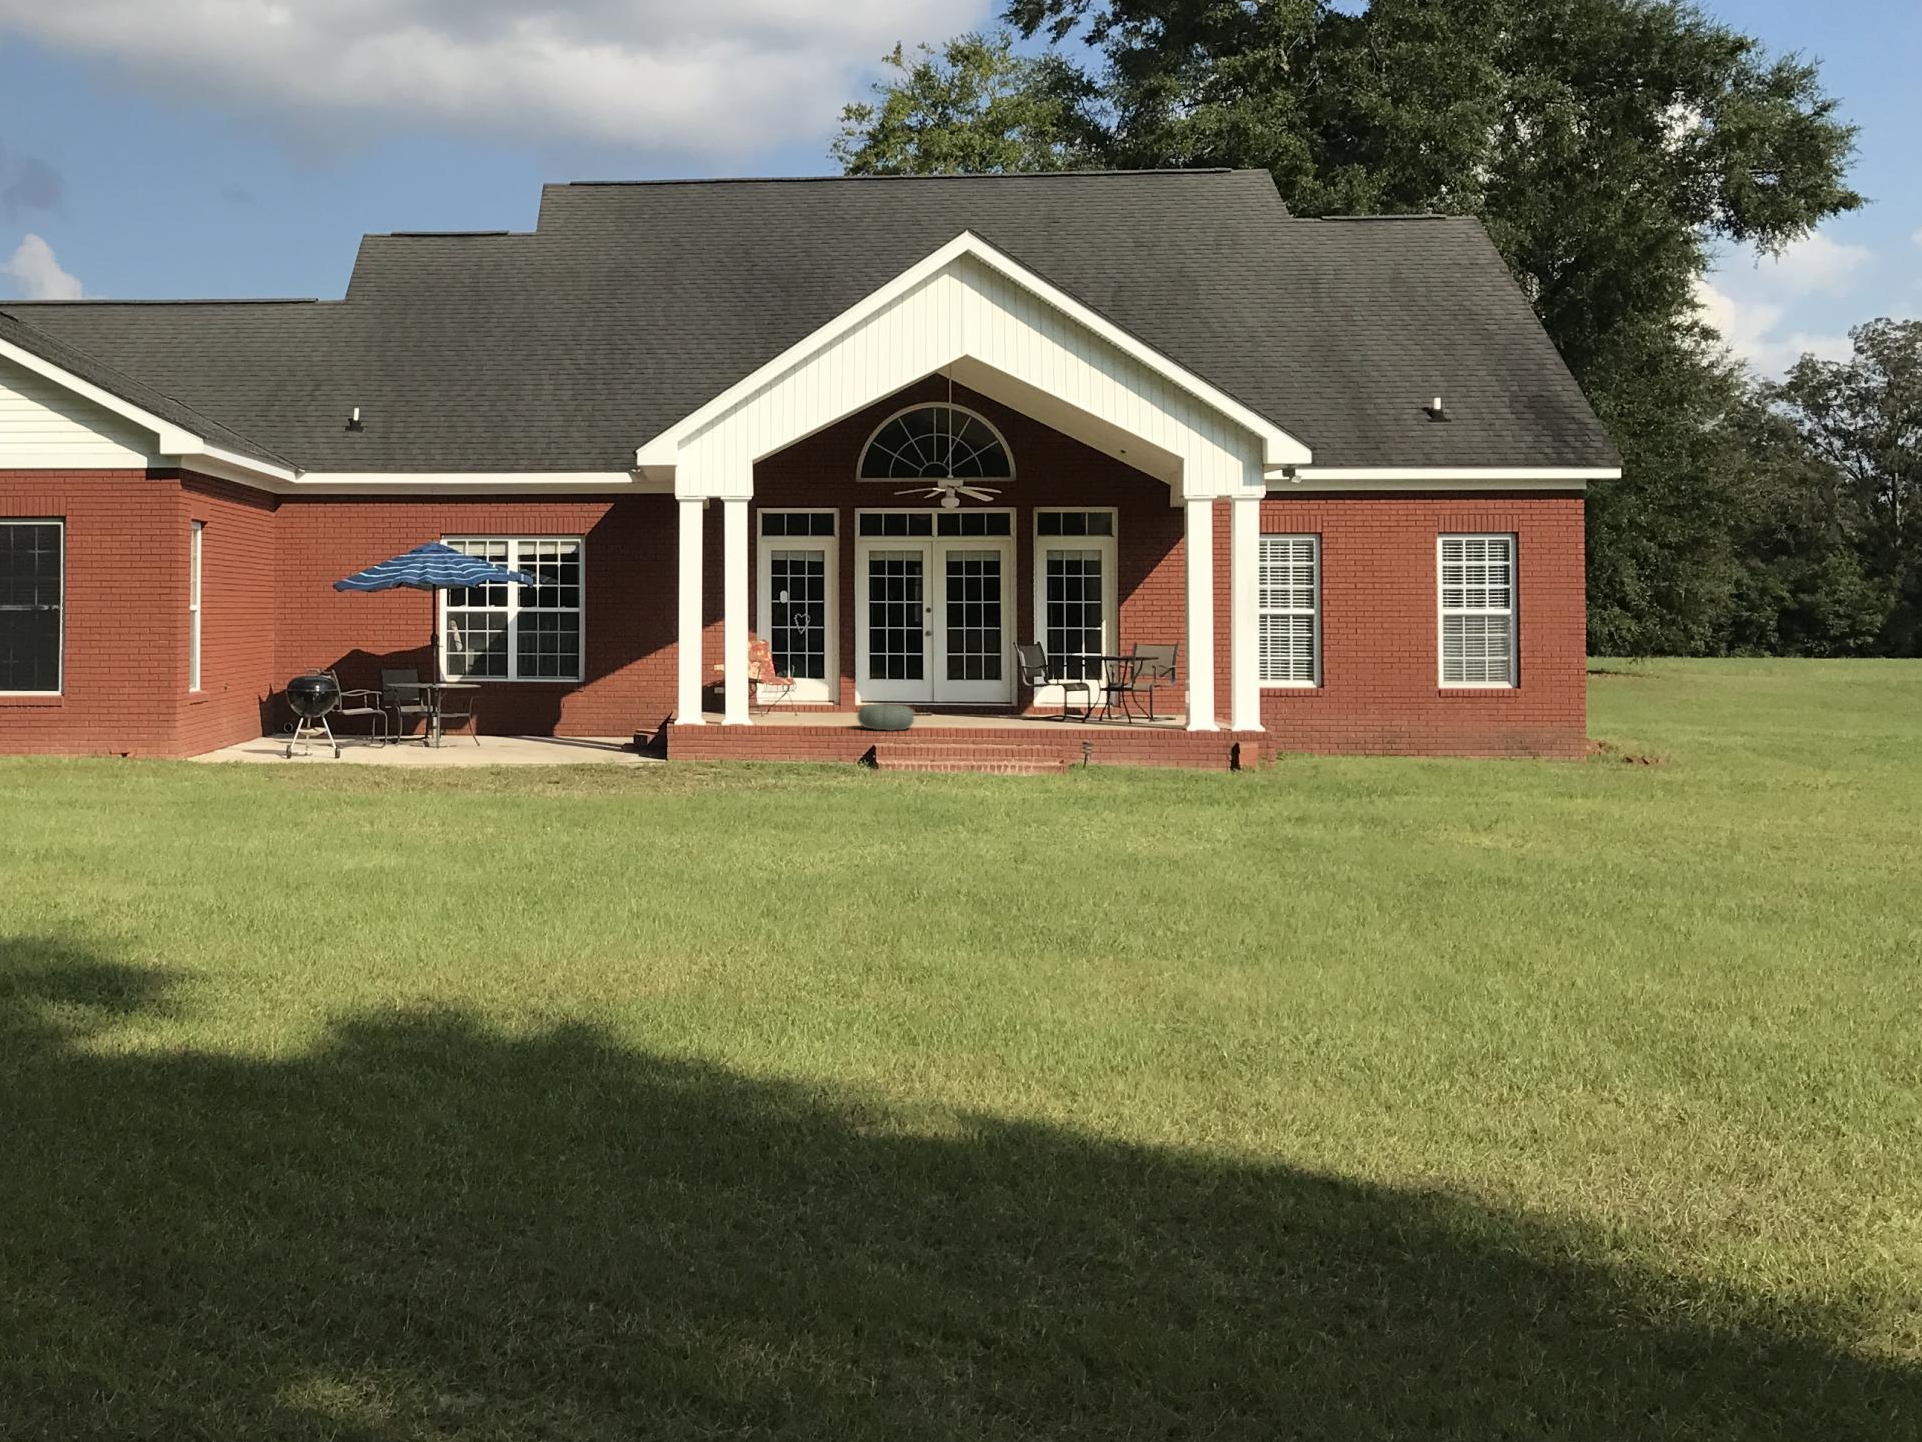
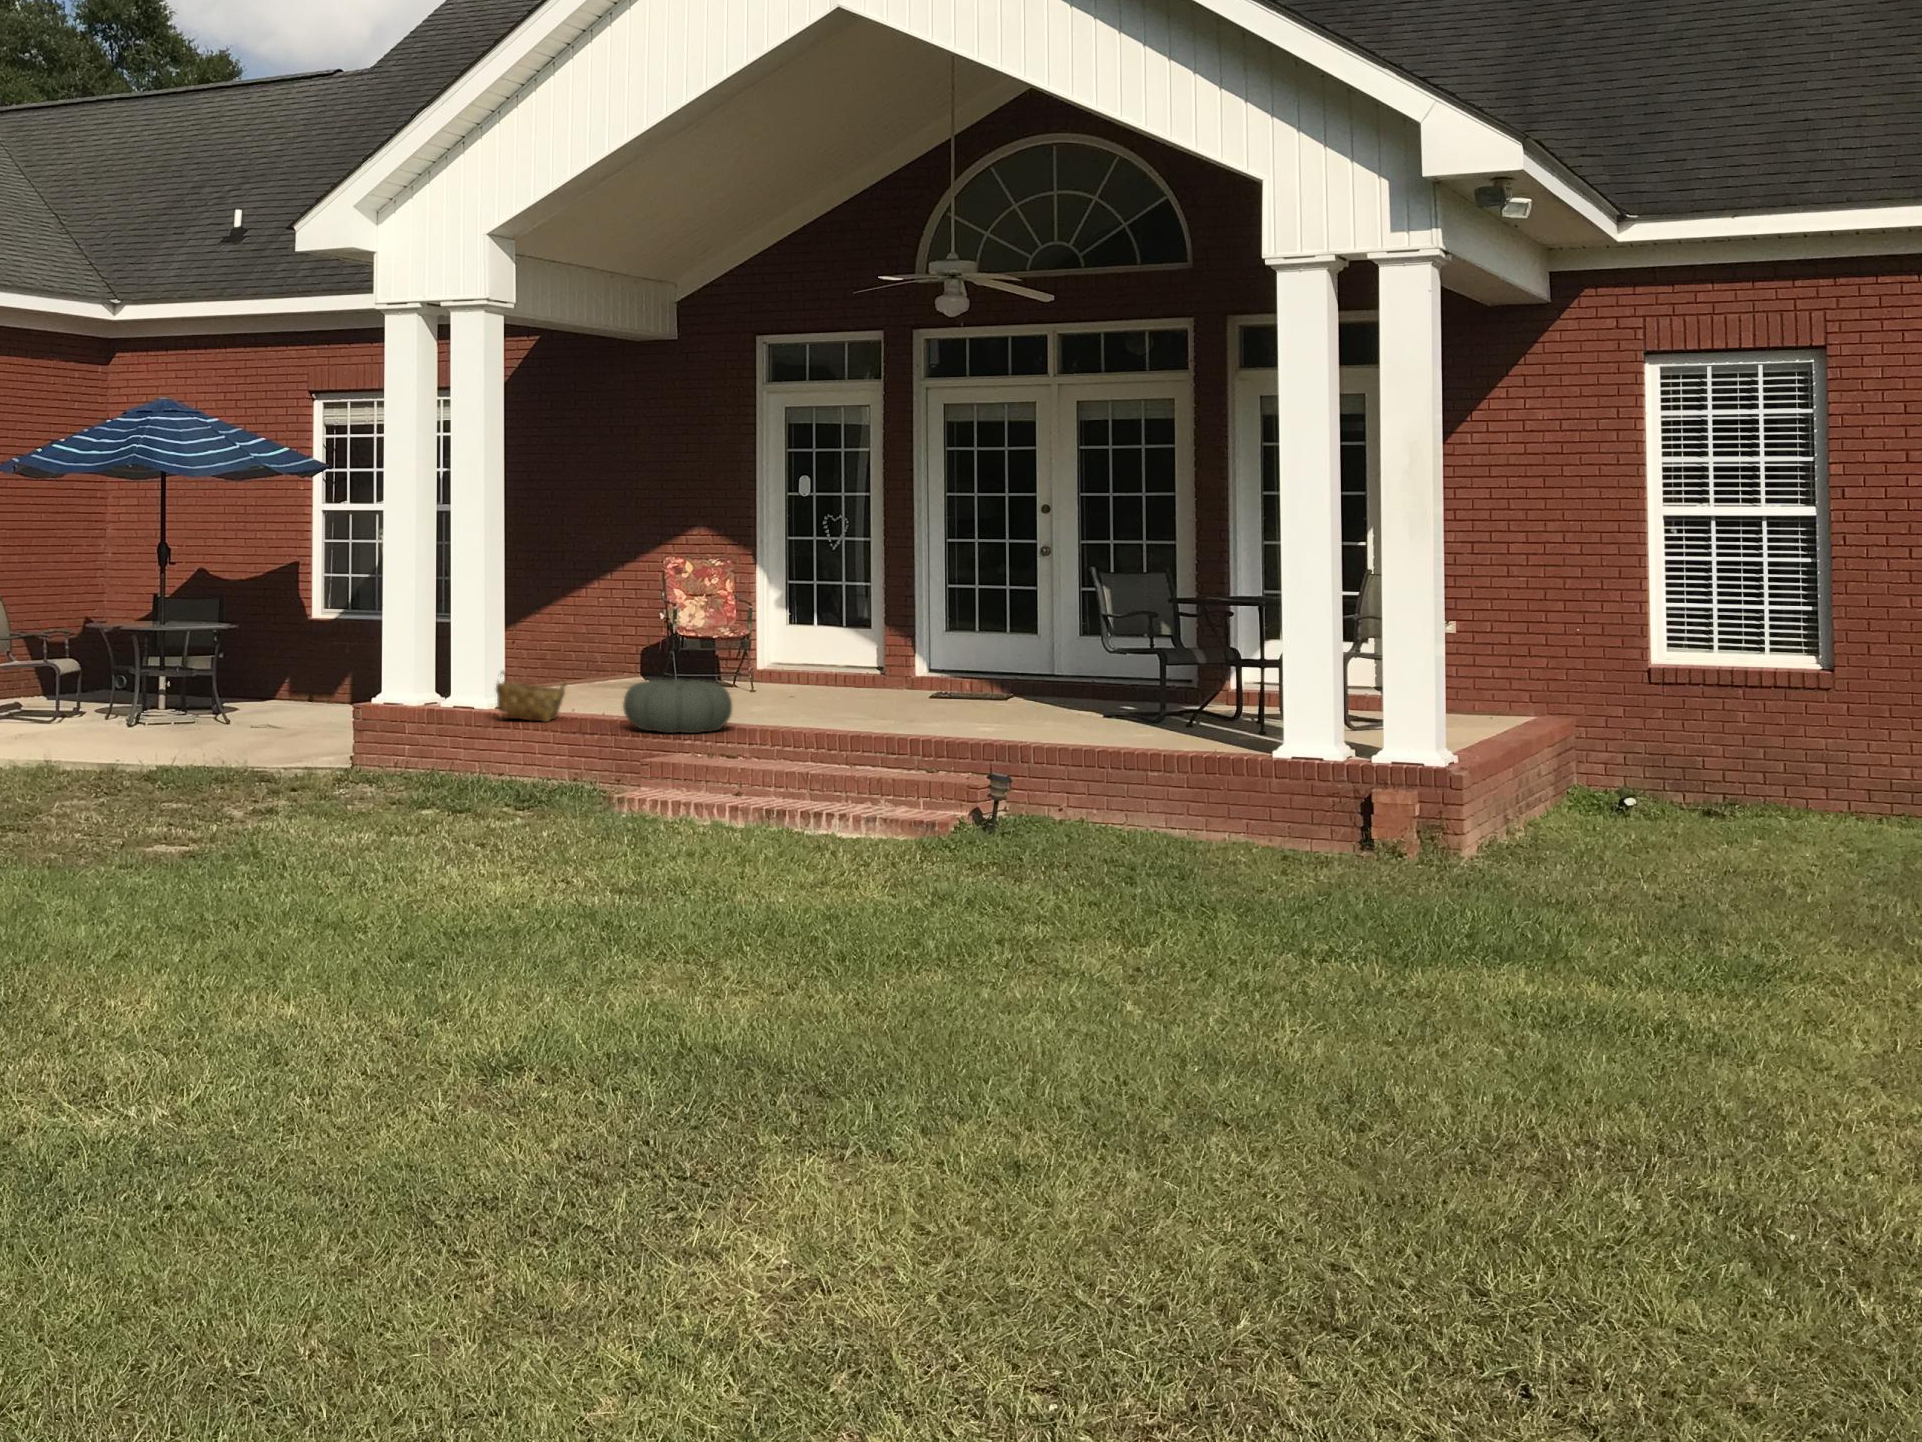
woven basket: none [773,702,811,729] -> present [496,671,566,722]

